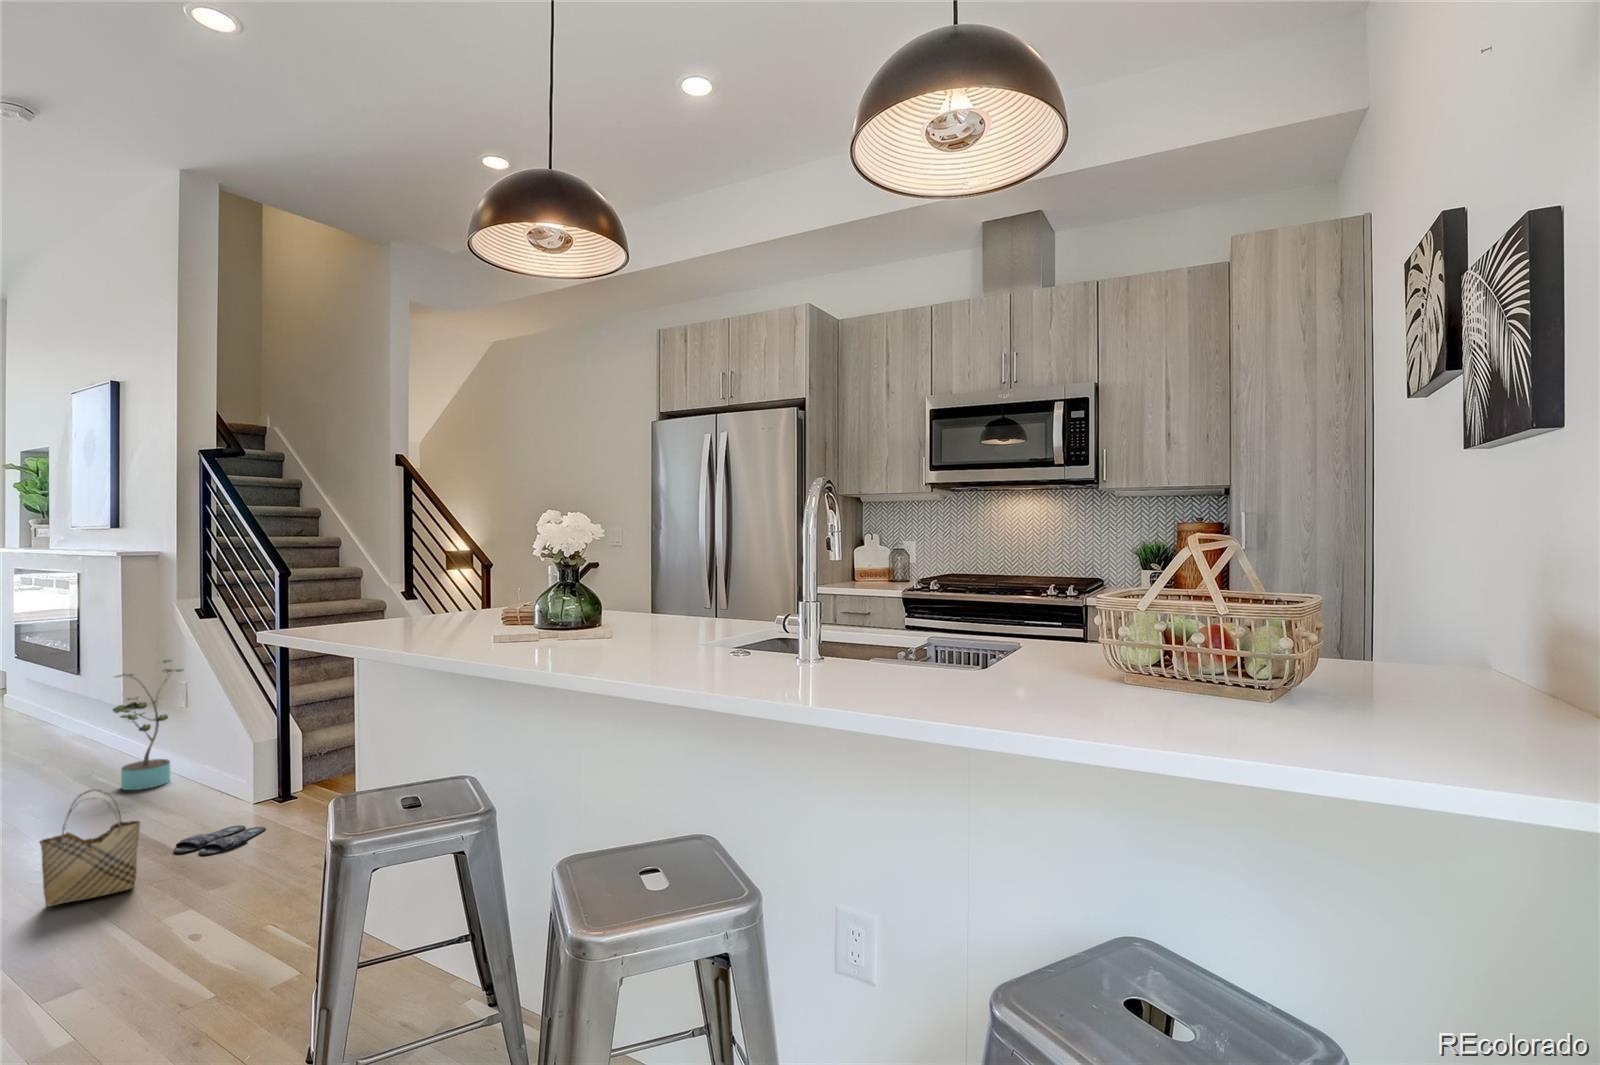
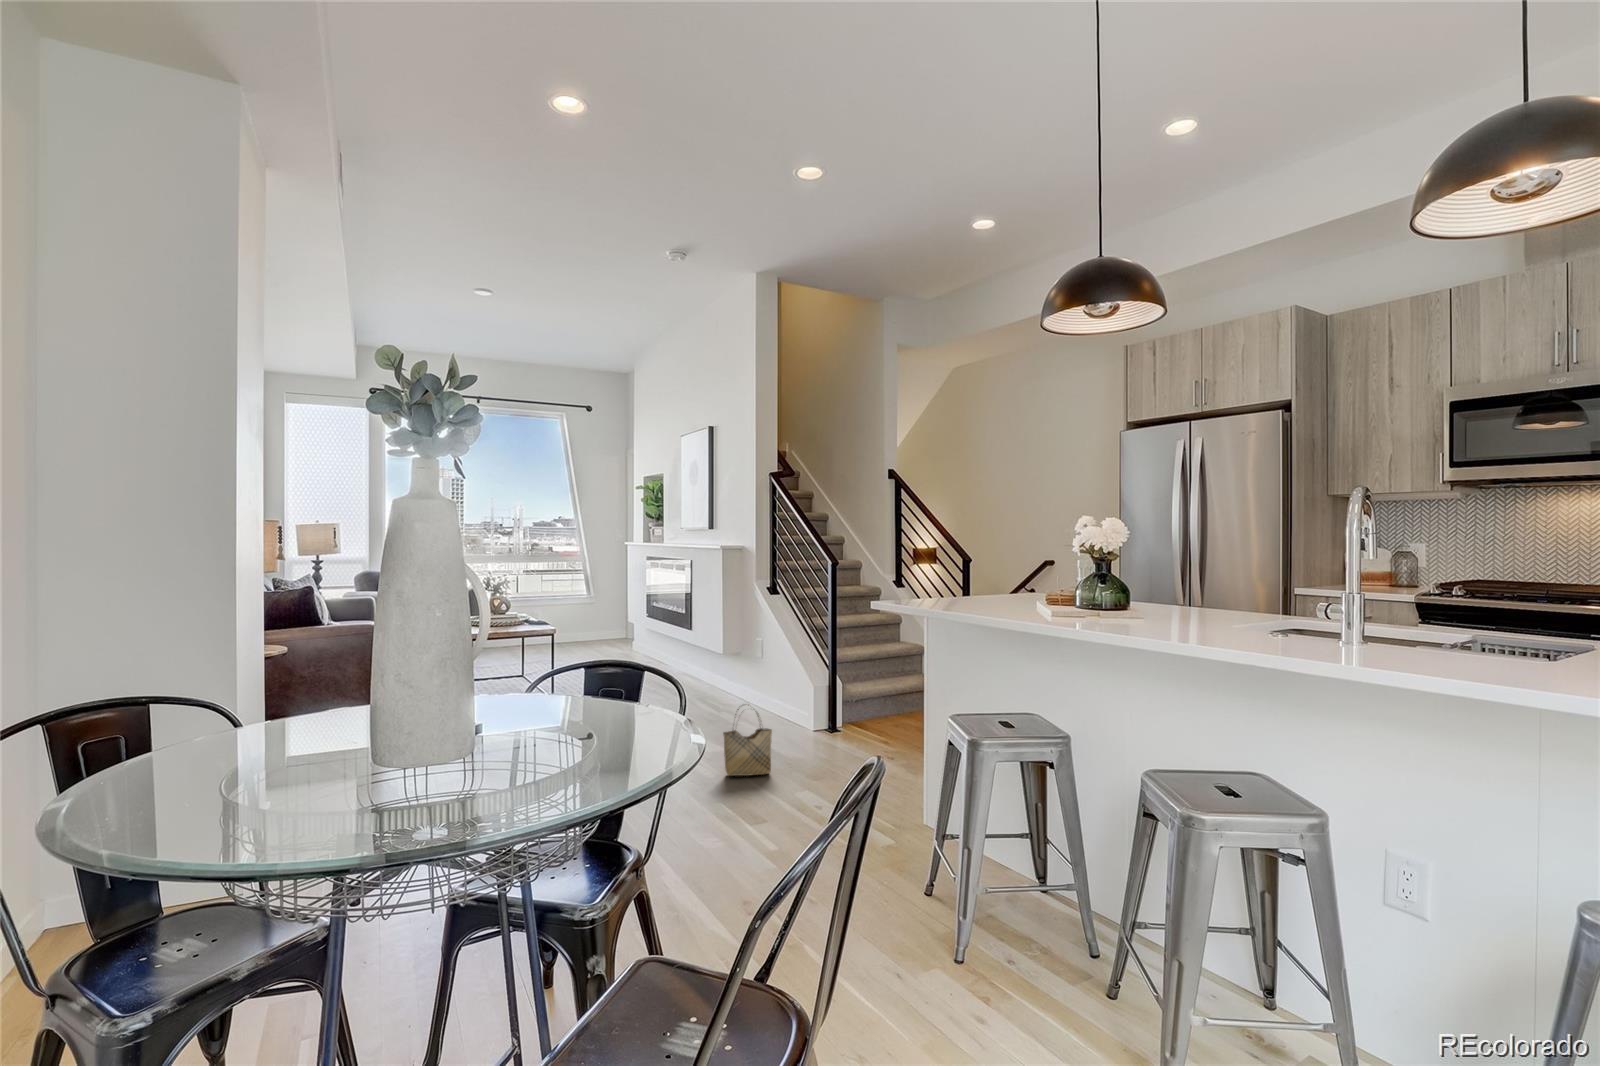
potted plant: present [113,660,182,790] -> none [721,623,763,712]
slippers: present [174,825,266,855] -> none [781,744,832,761]

